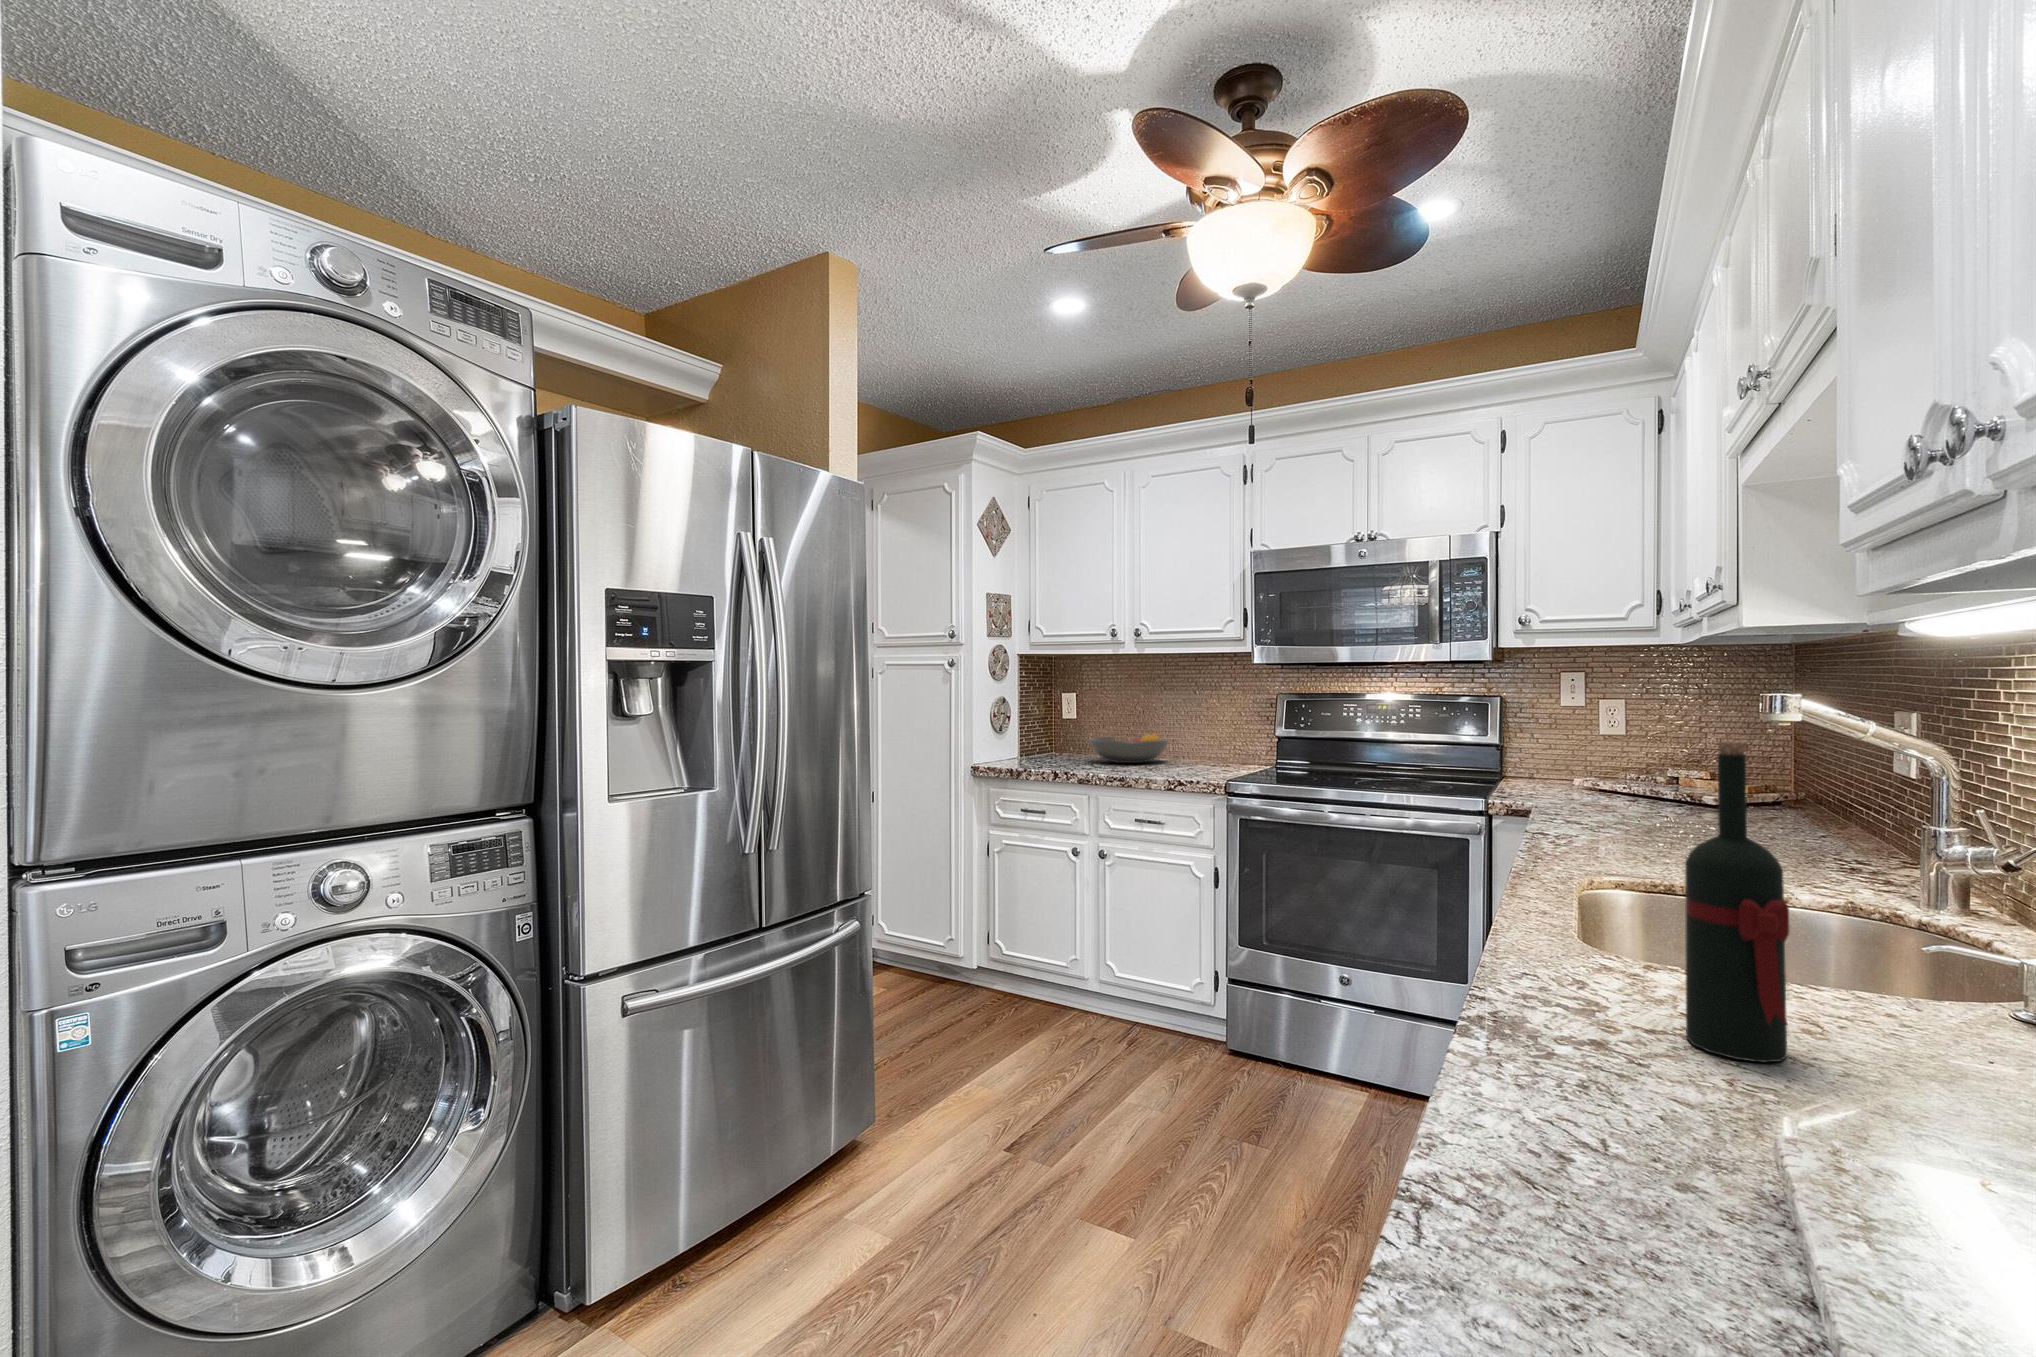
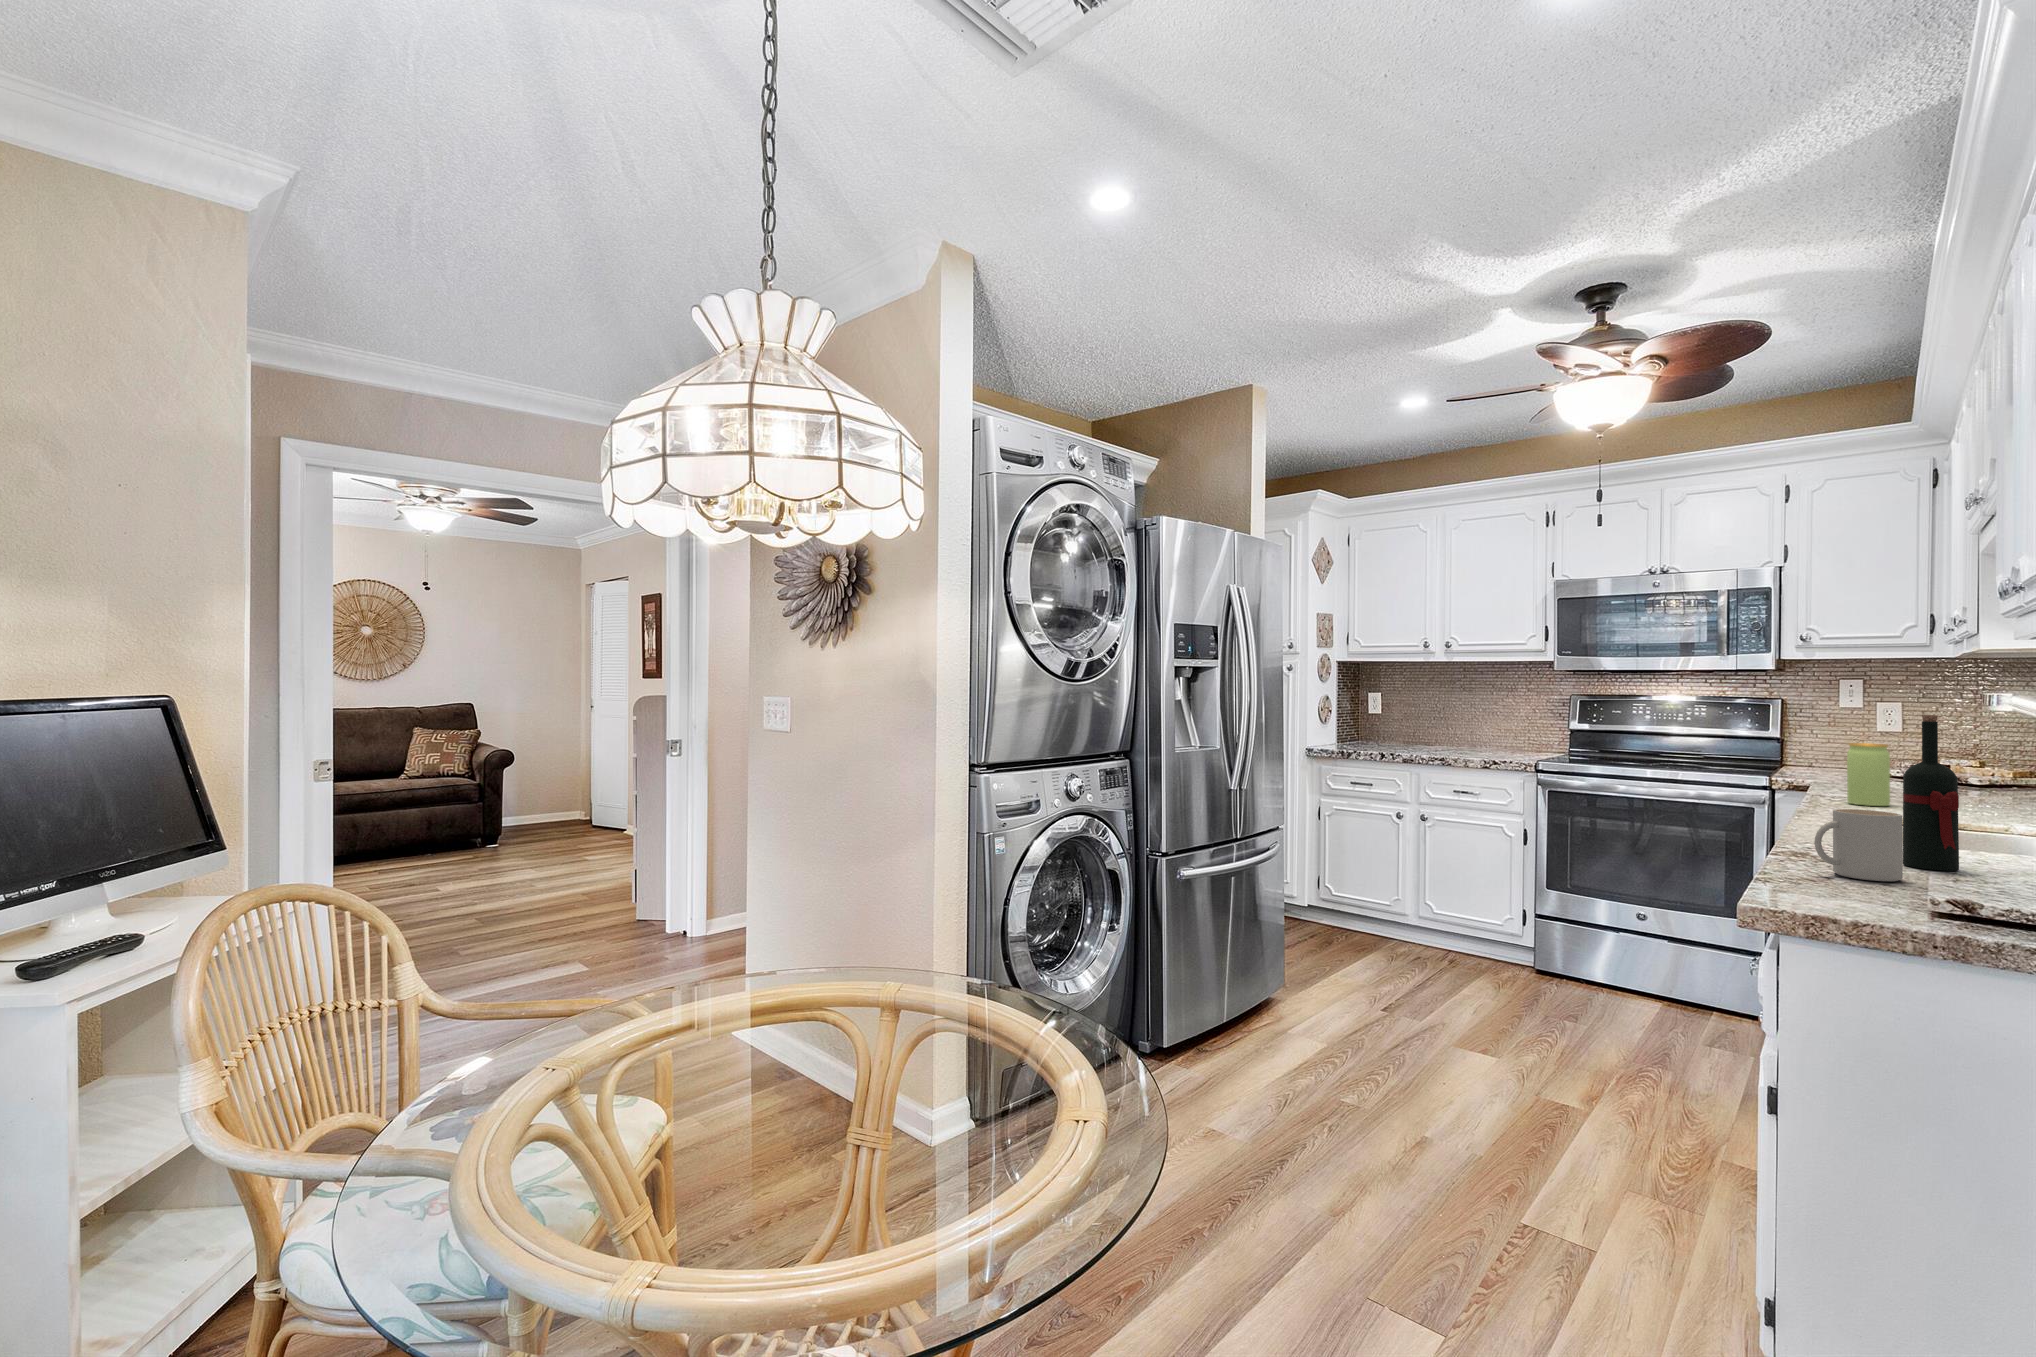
fruit bowl: present [1089,733,1169,763] -> none [1398,725,1470,749]
jar: none [1574,761,1627,851] -> present [1847,743,1890,806]
mug: none [1534,952,1706,1136] -> present [1814,809,1903,881]

